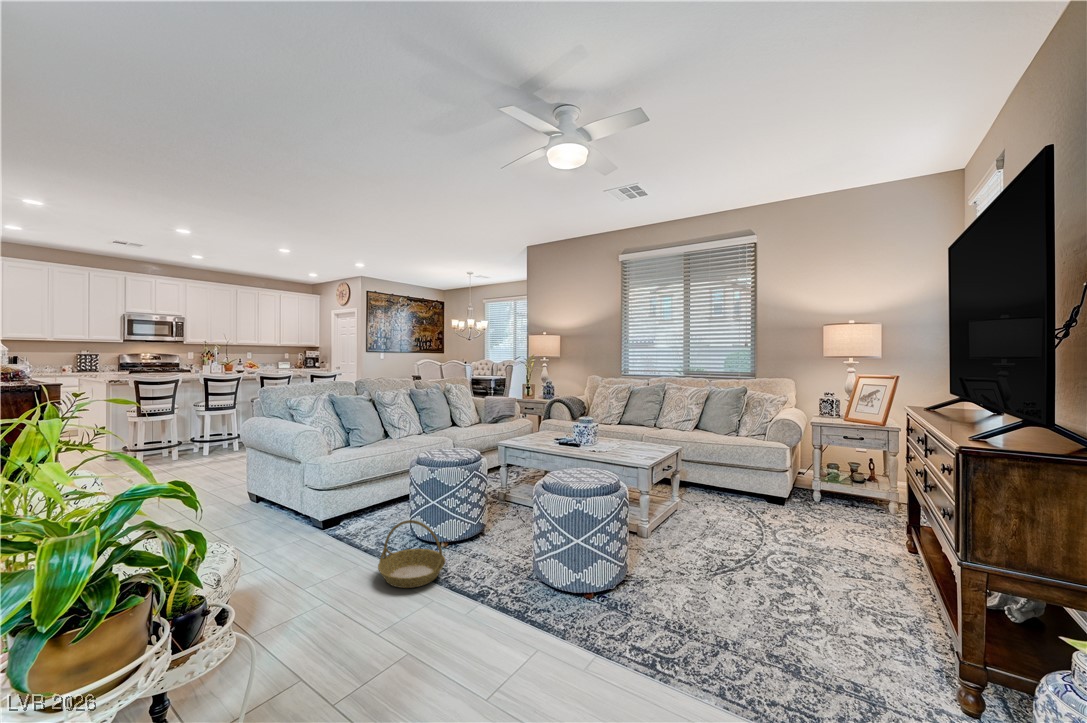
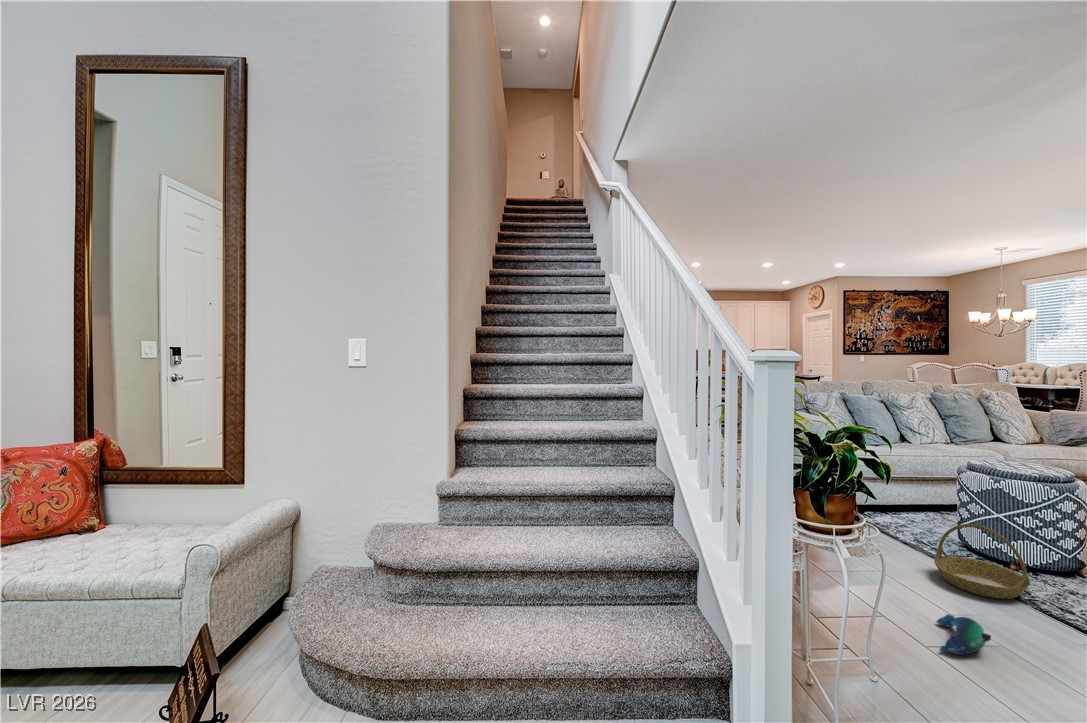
plush toy: none [346,631,395,690] -> present [937,614,991,655]

